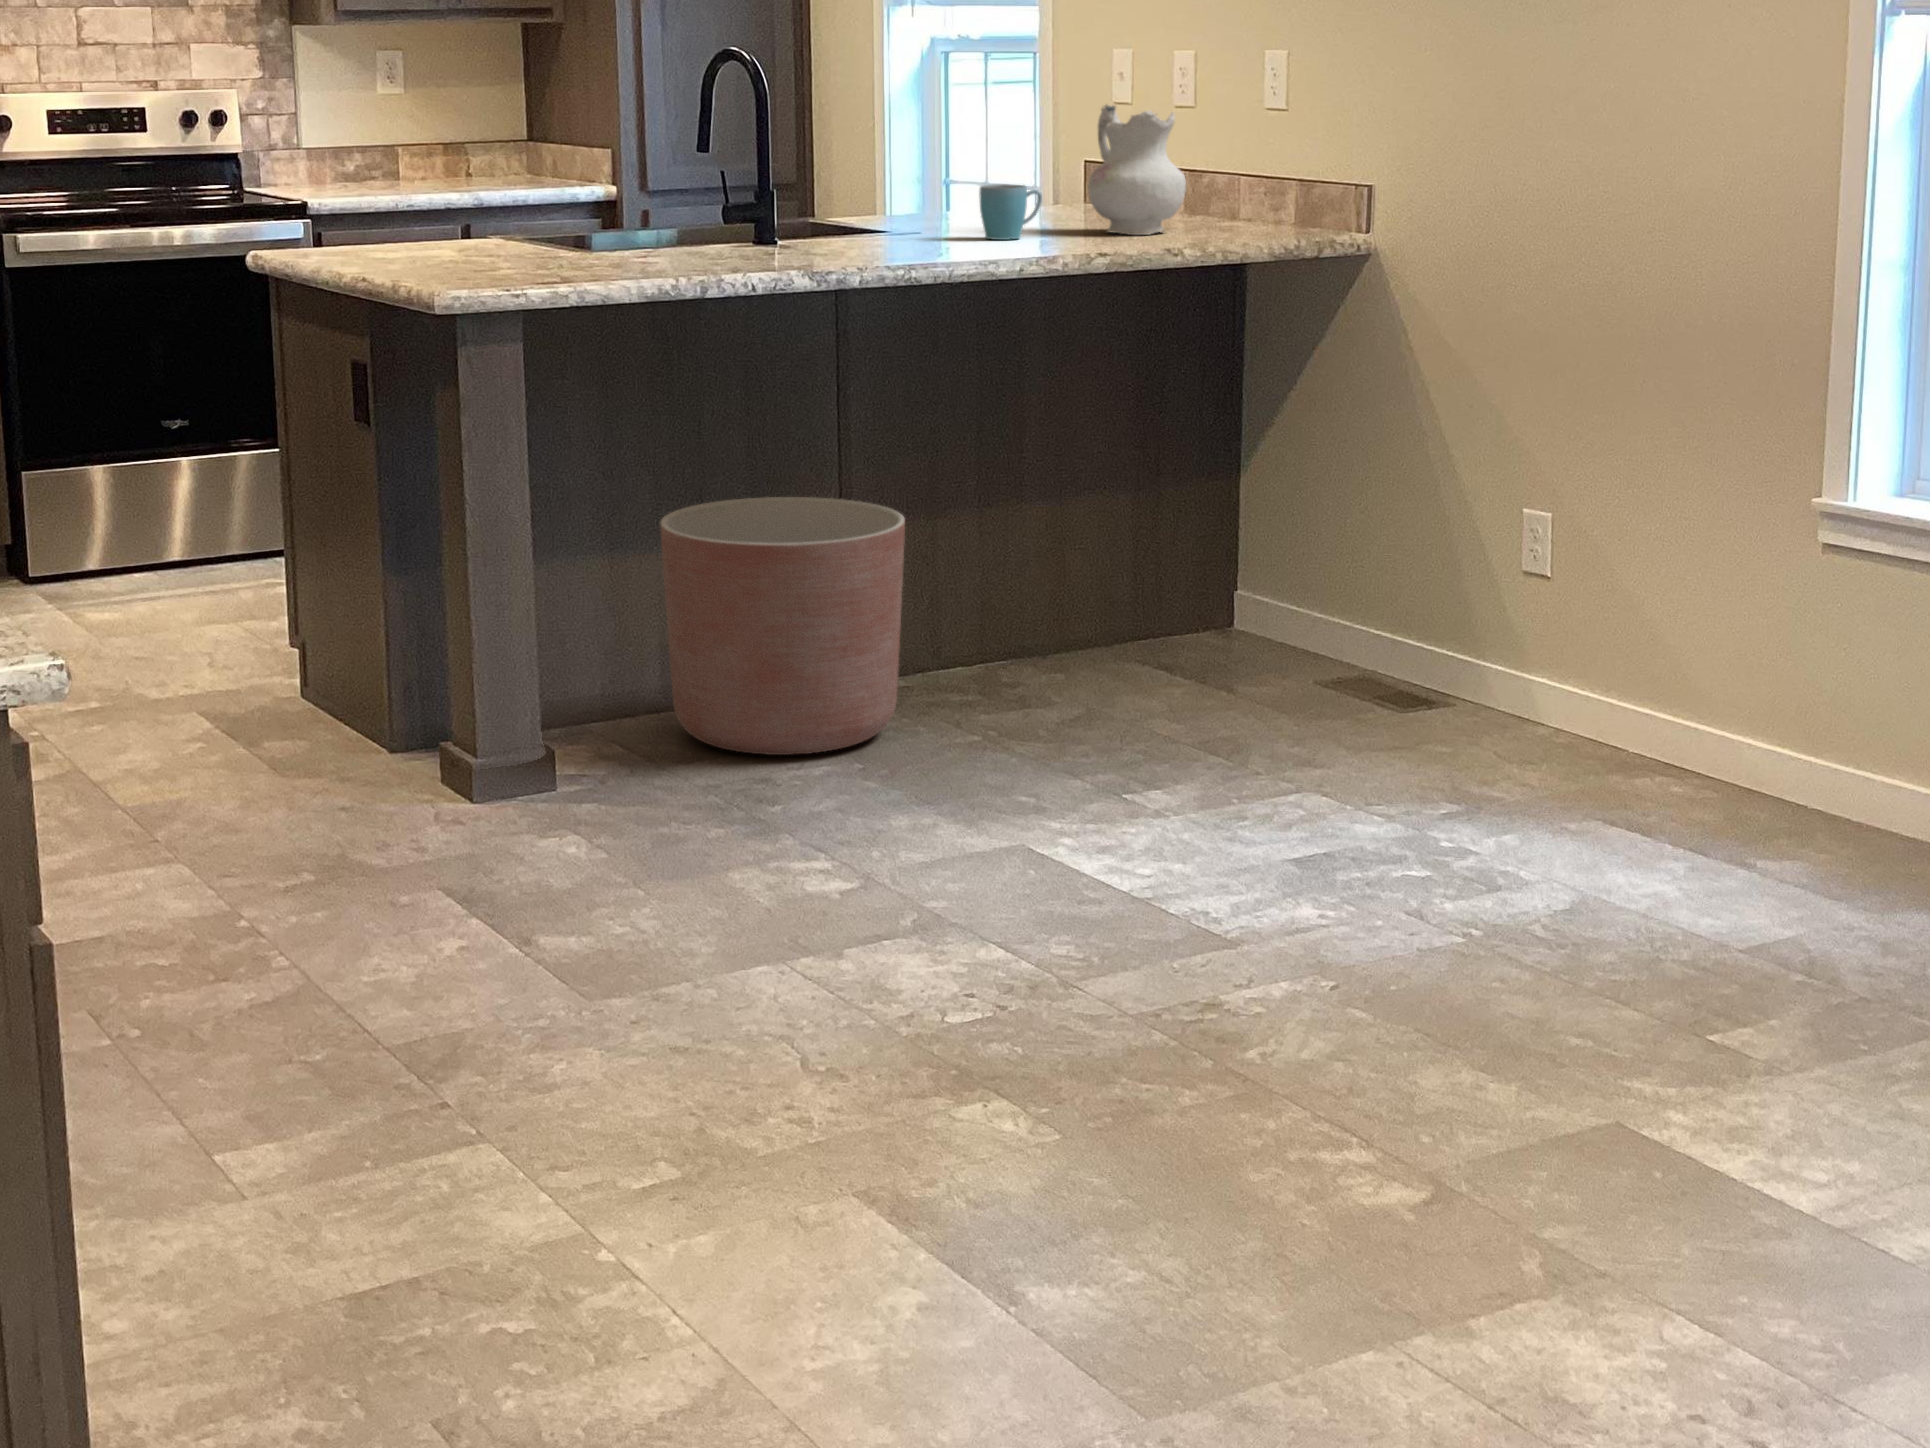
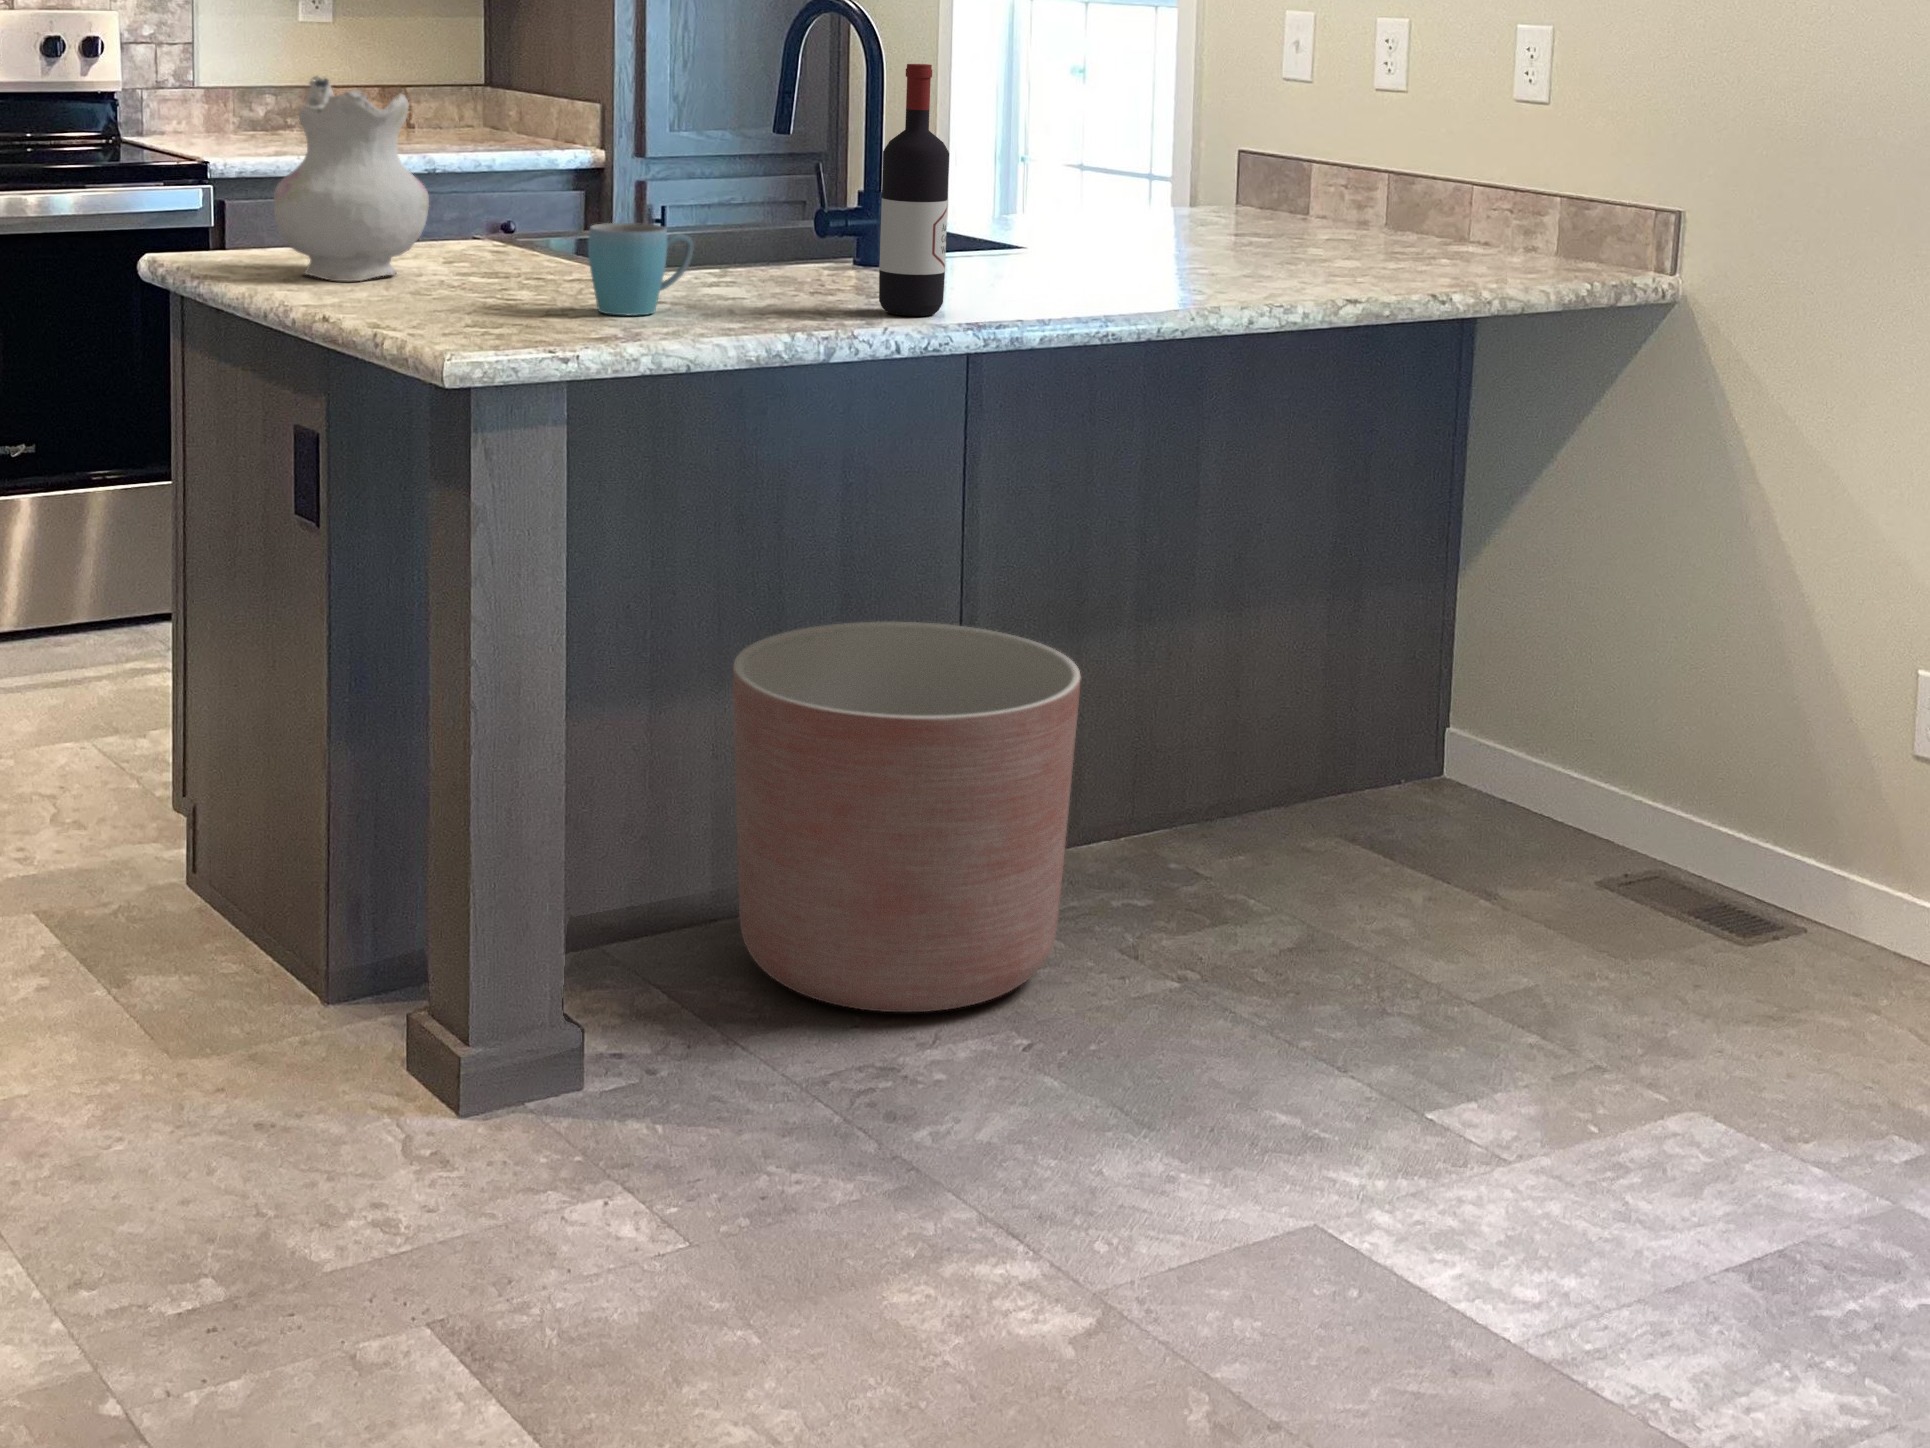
wine bottle: none [744,90,791,267] -> present [879,64,949,316]
ceramic pitcher: present [1088,105,1186,235] -> present [274,76,429,281]
mug: present [979,184,1042,240] -> present [589,223,694,316]

